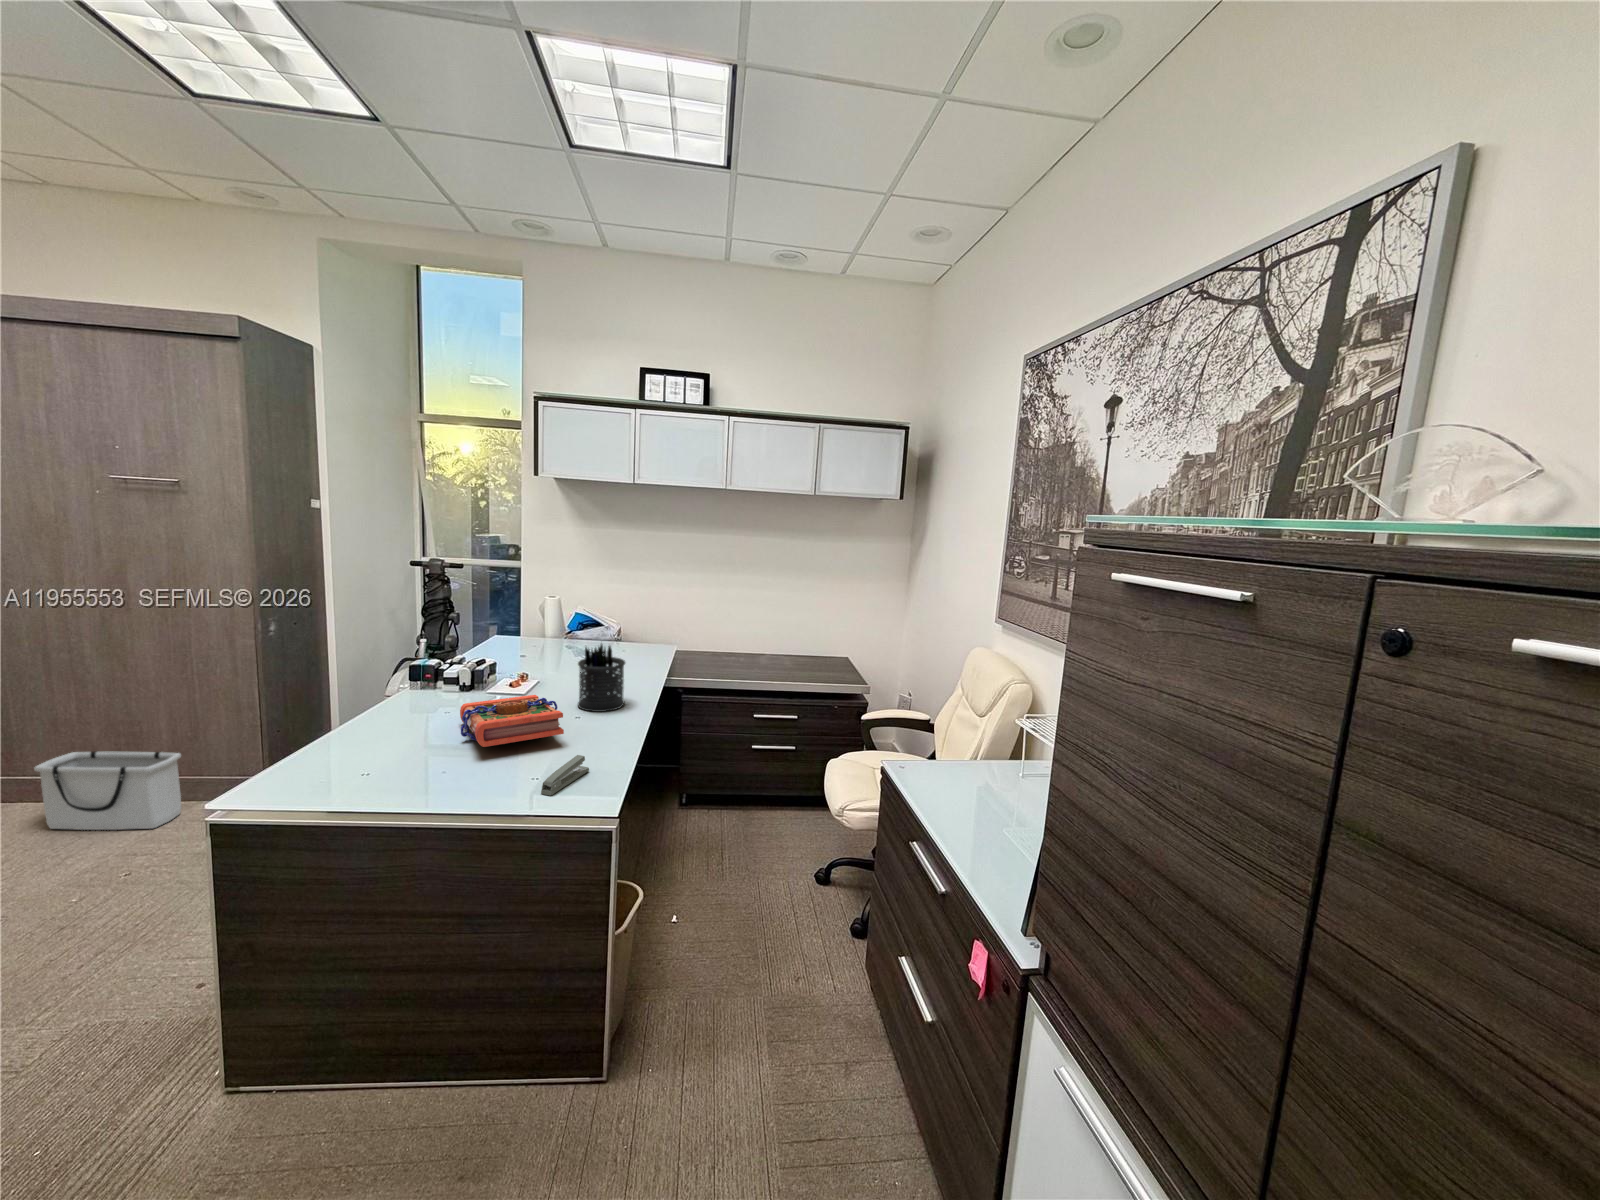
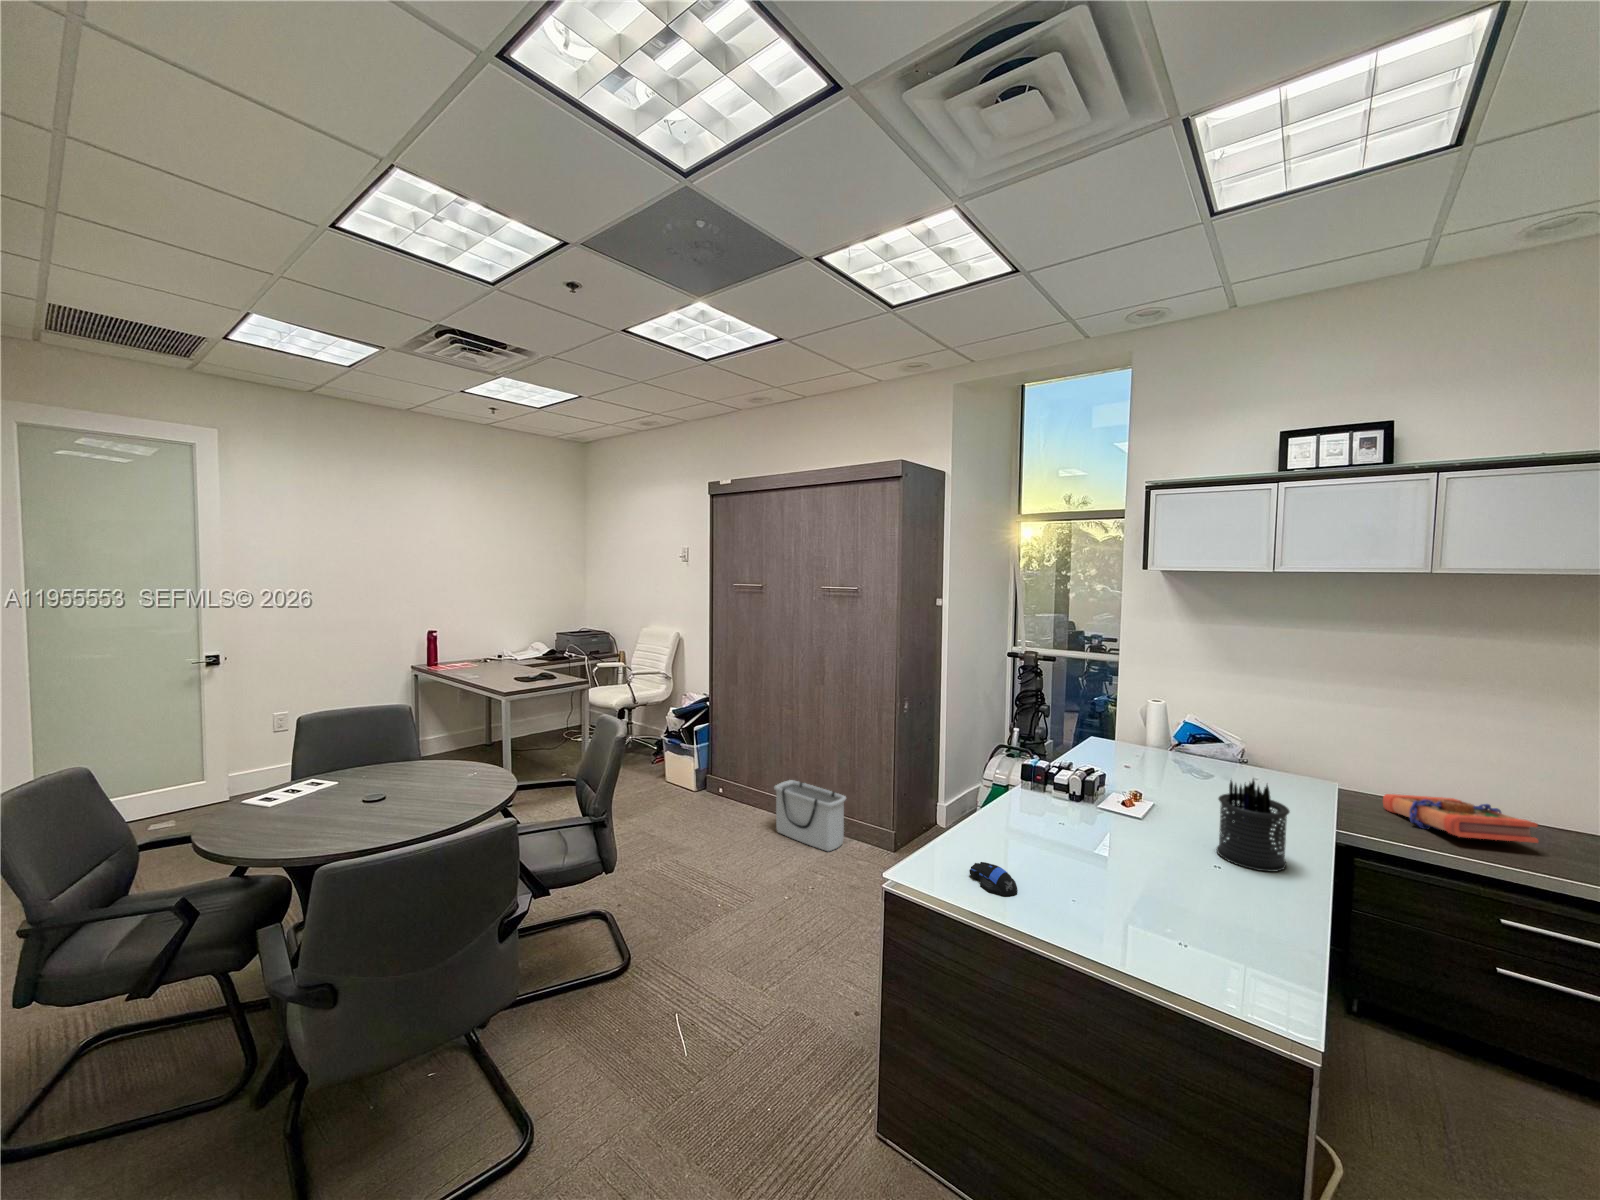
book: present [460,695,564,747] -> present [1383,794,1538,843]
stapler: present [541,755,589,796] -> none [1205,937,1267,987]
computer mouse: none [325,762,381,788] -> present [969,862,1017,896]

